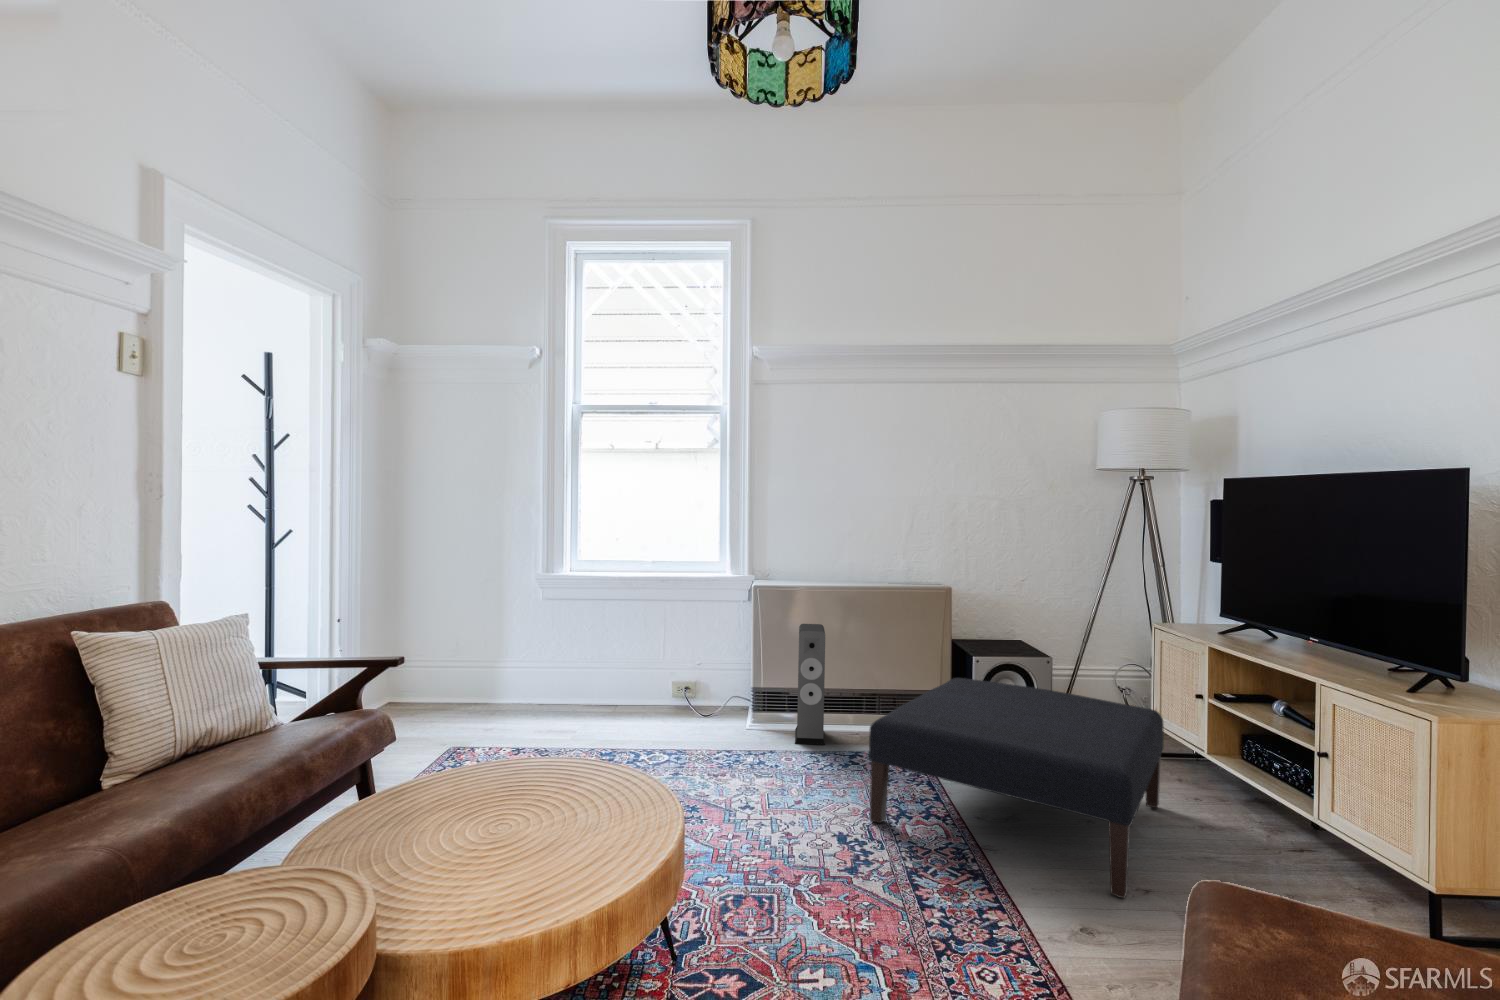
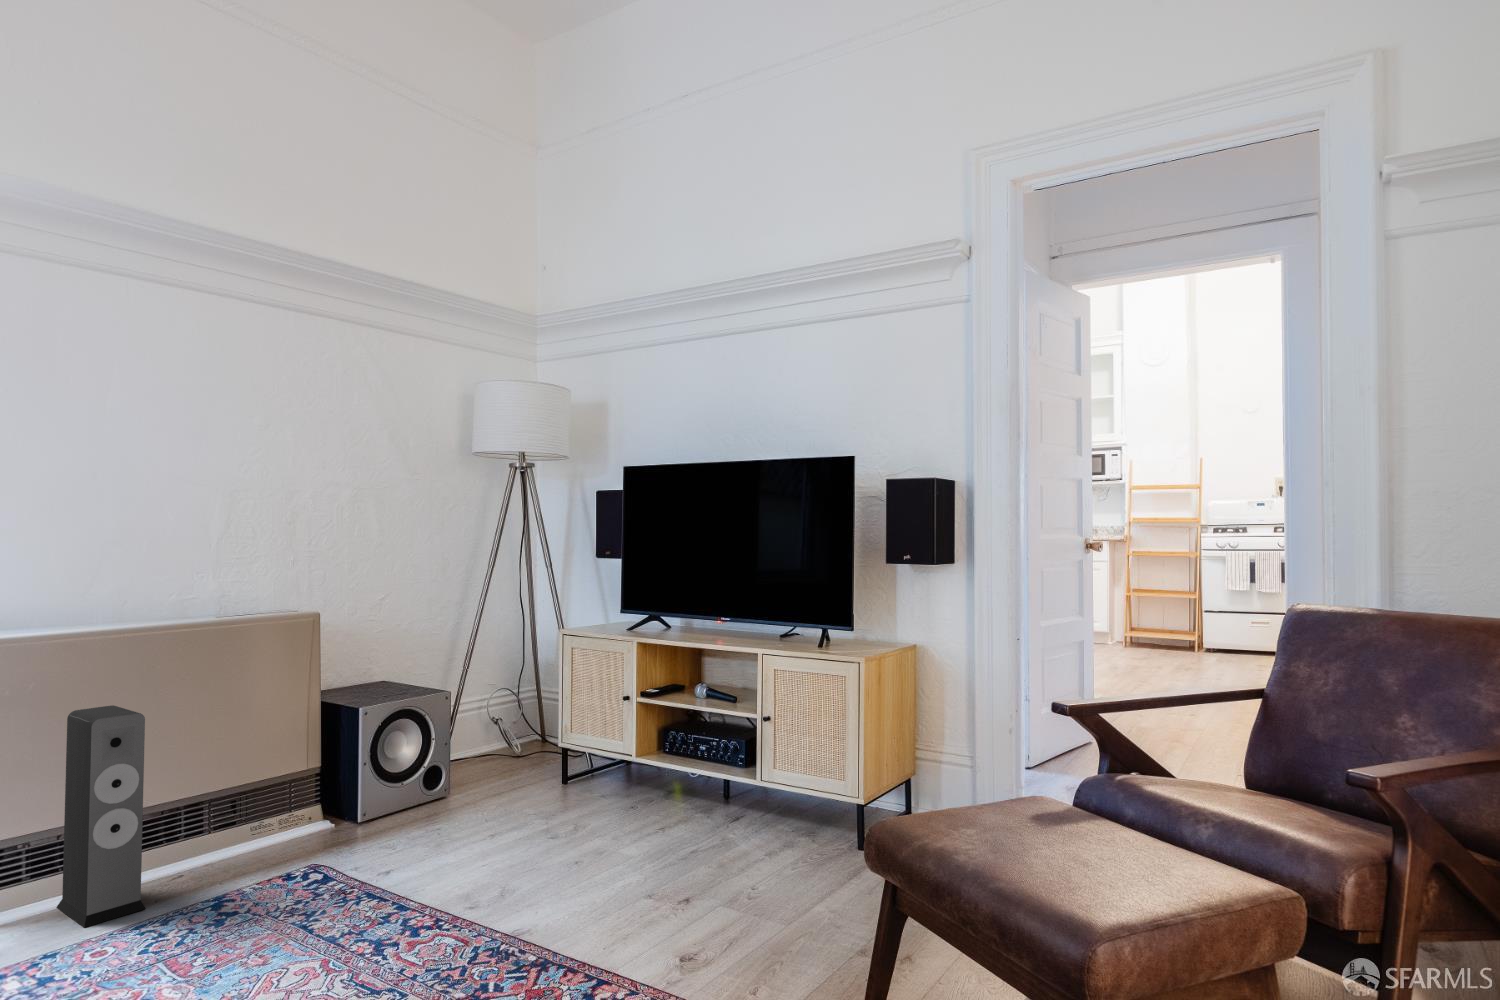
ottoman: present [869,678,1164,898] -> none [343,719,688,972]

